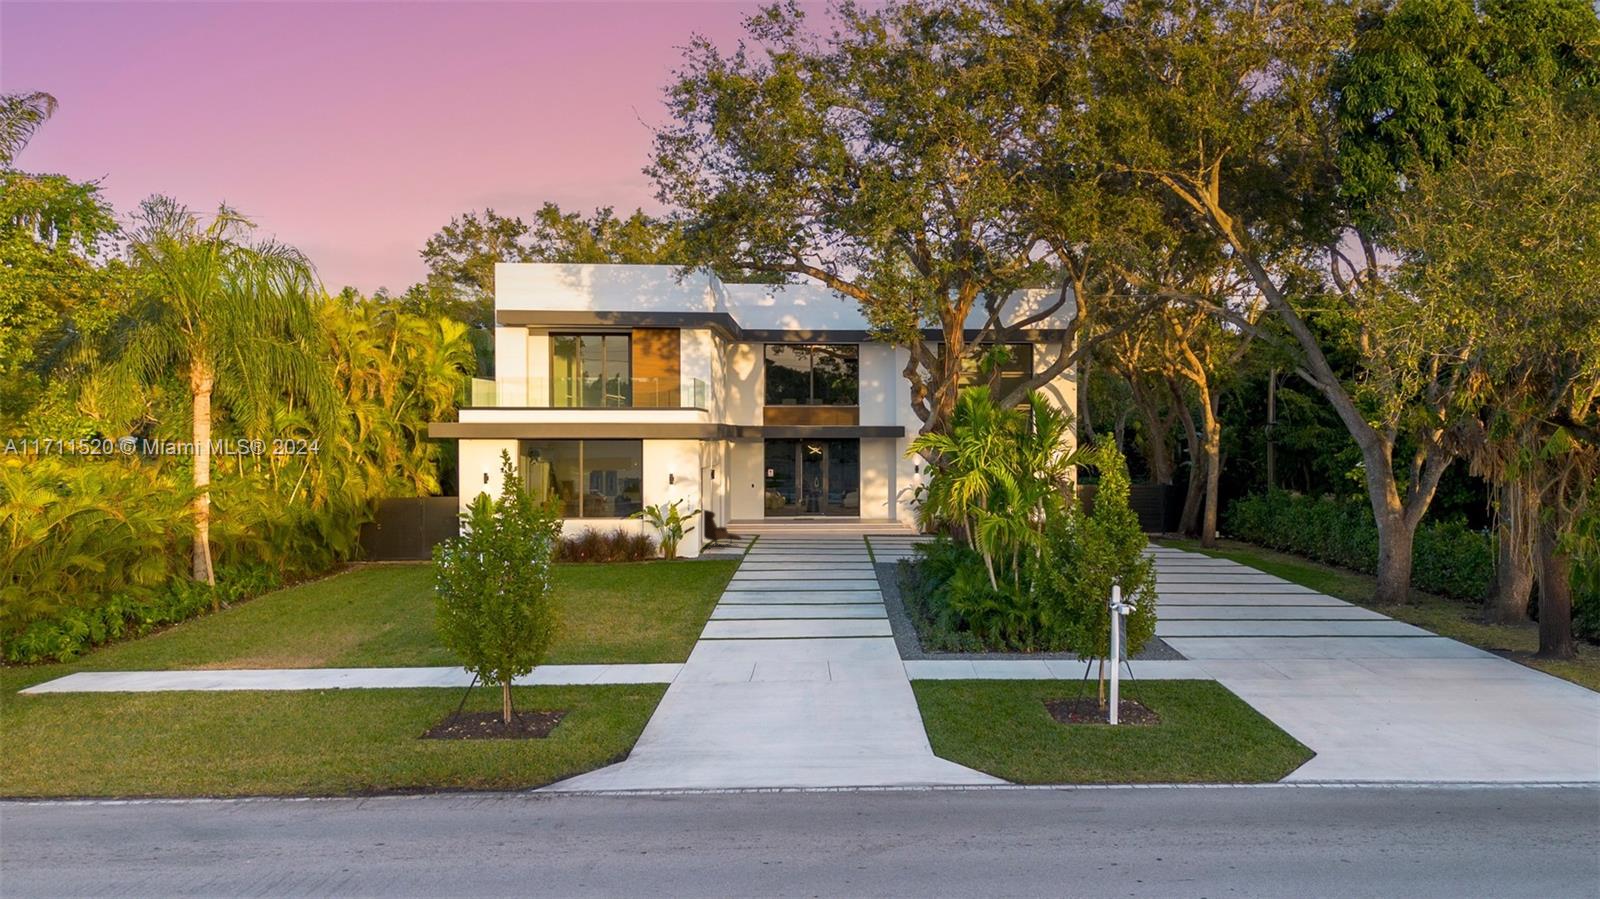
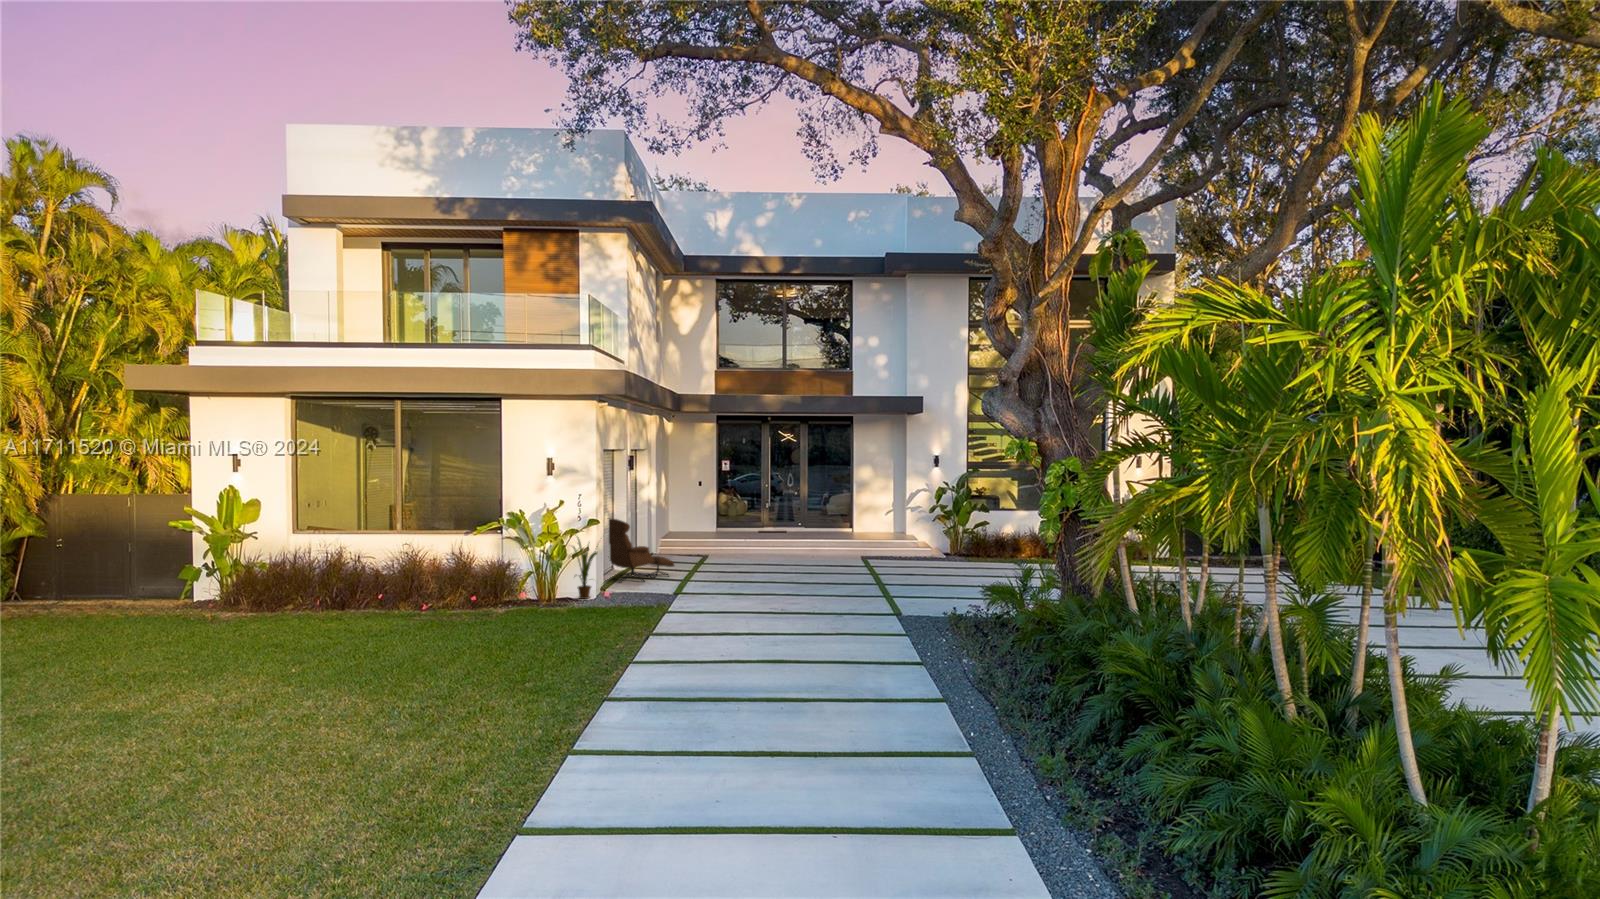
house plant: none [682,518,703,557] -> present [573,535,597,599]

